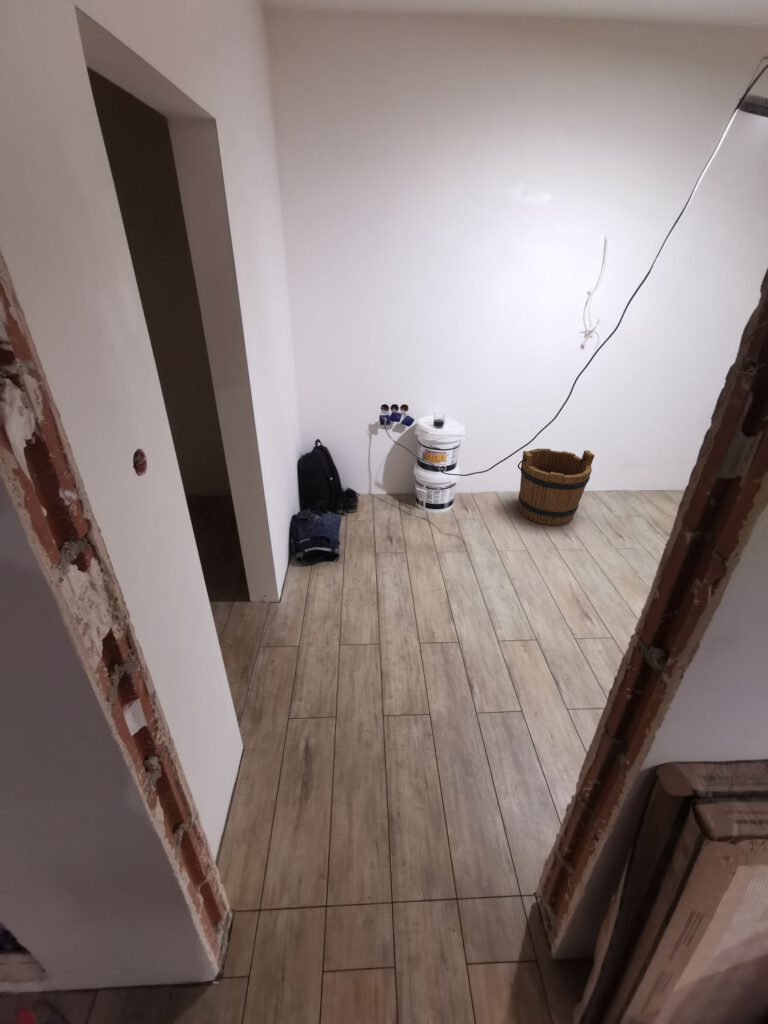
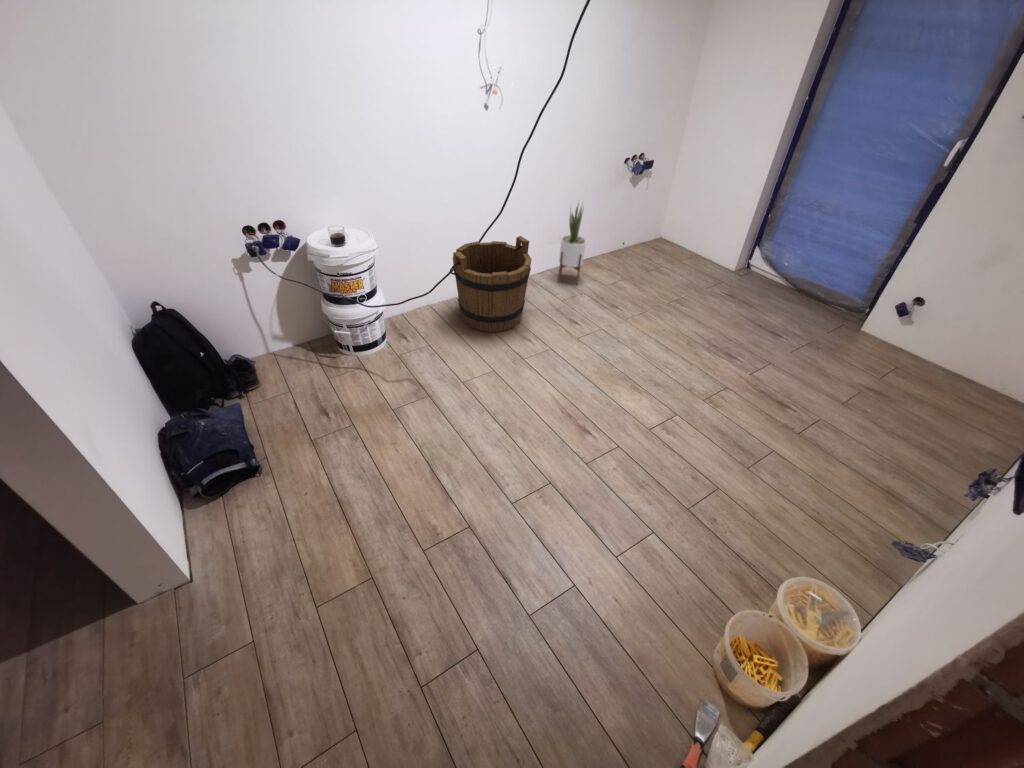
potted plant: none [622,430,665,508] -> present [558,203,586,285]

